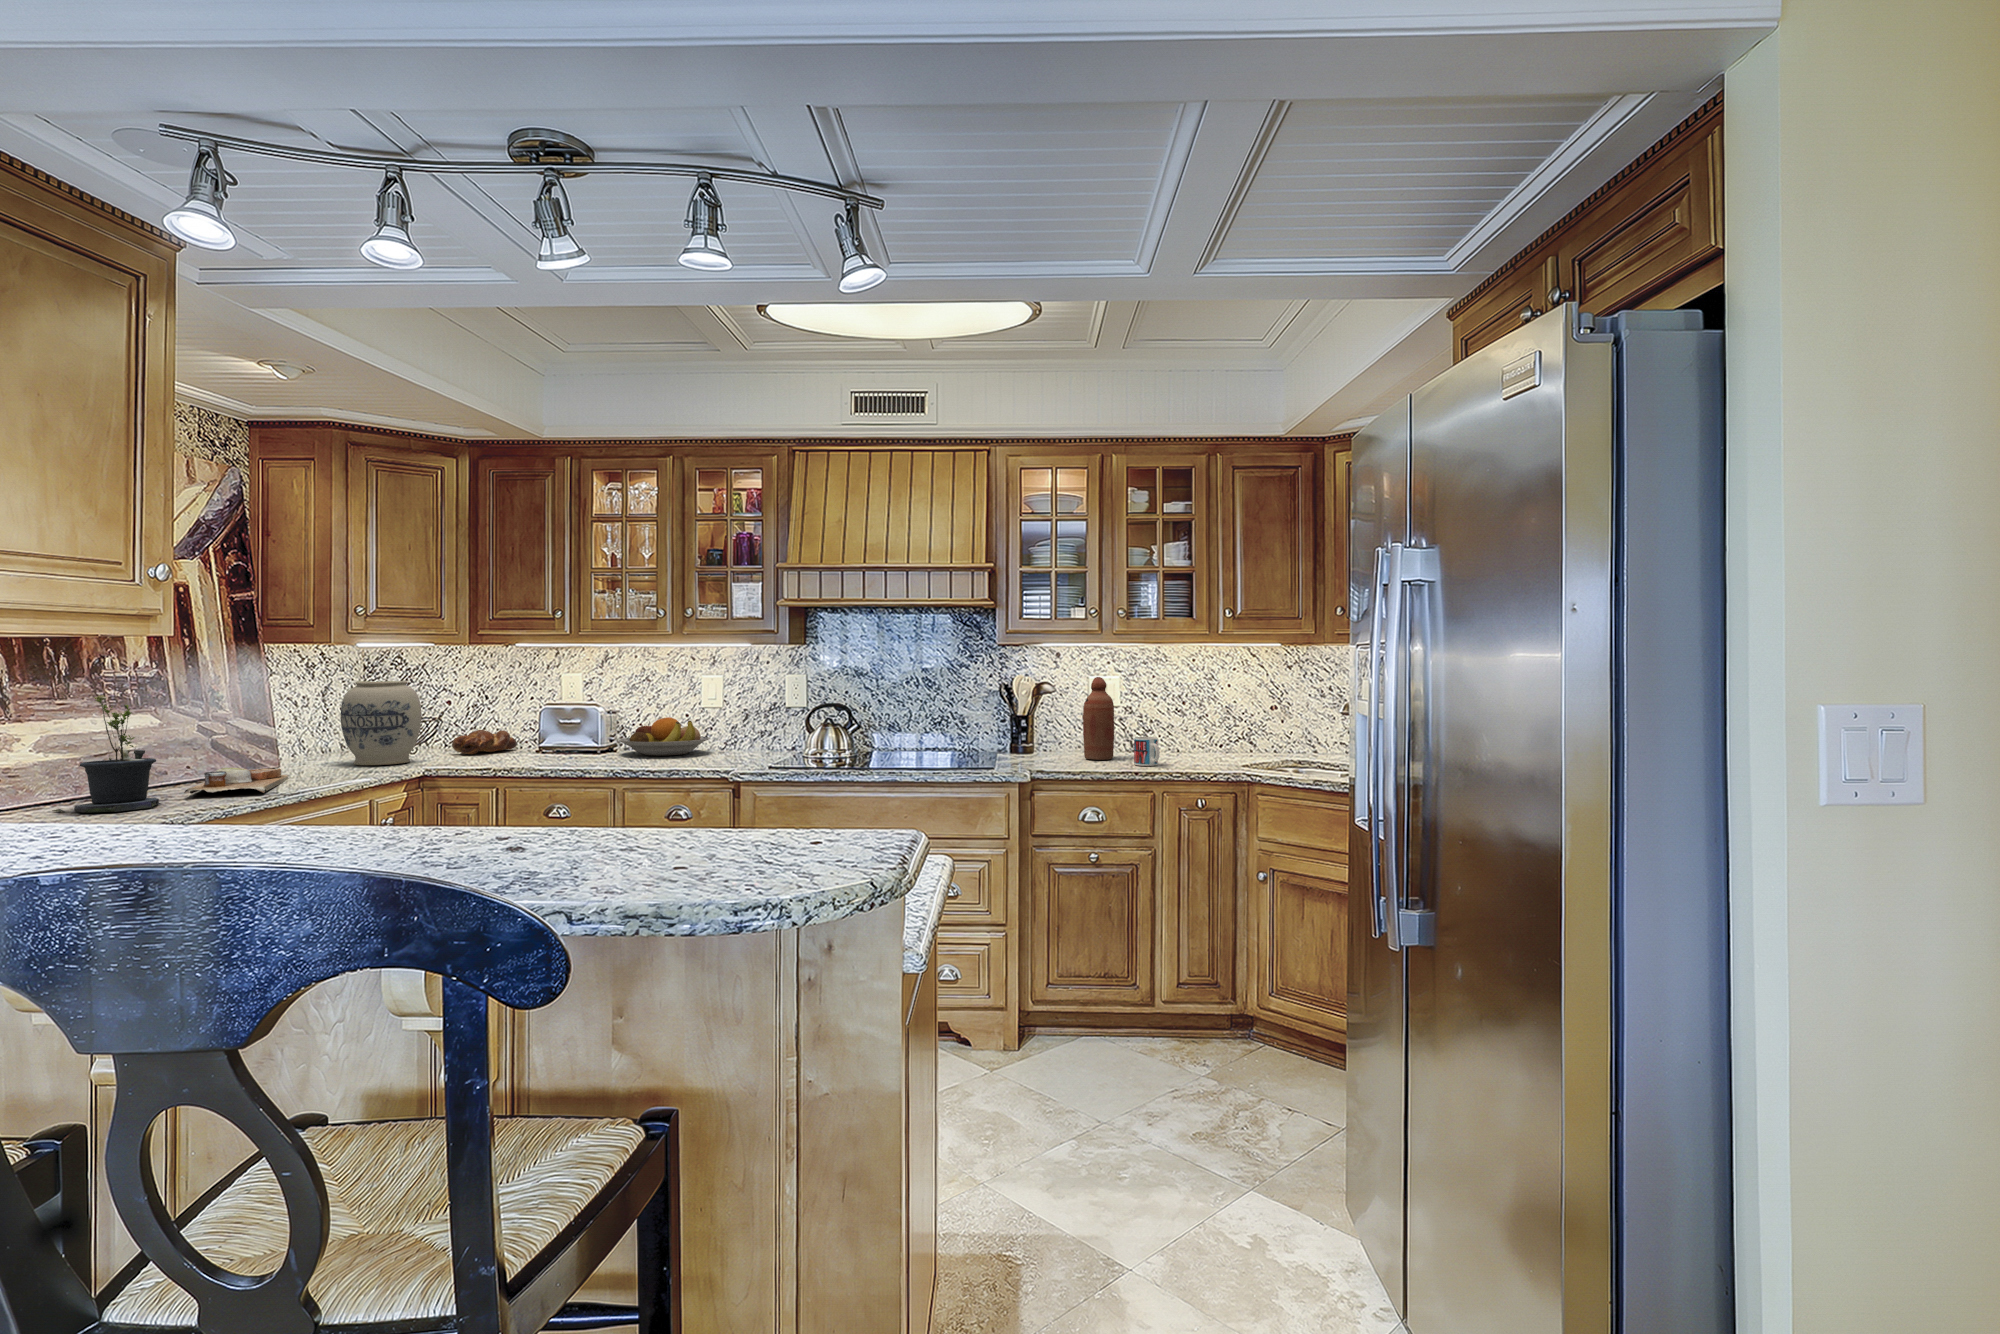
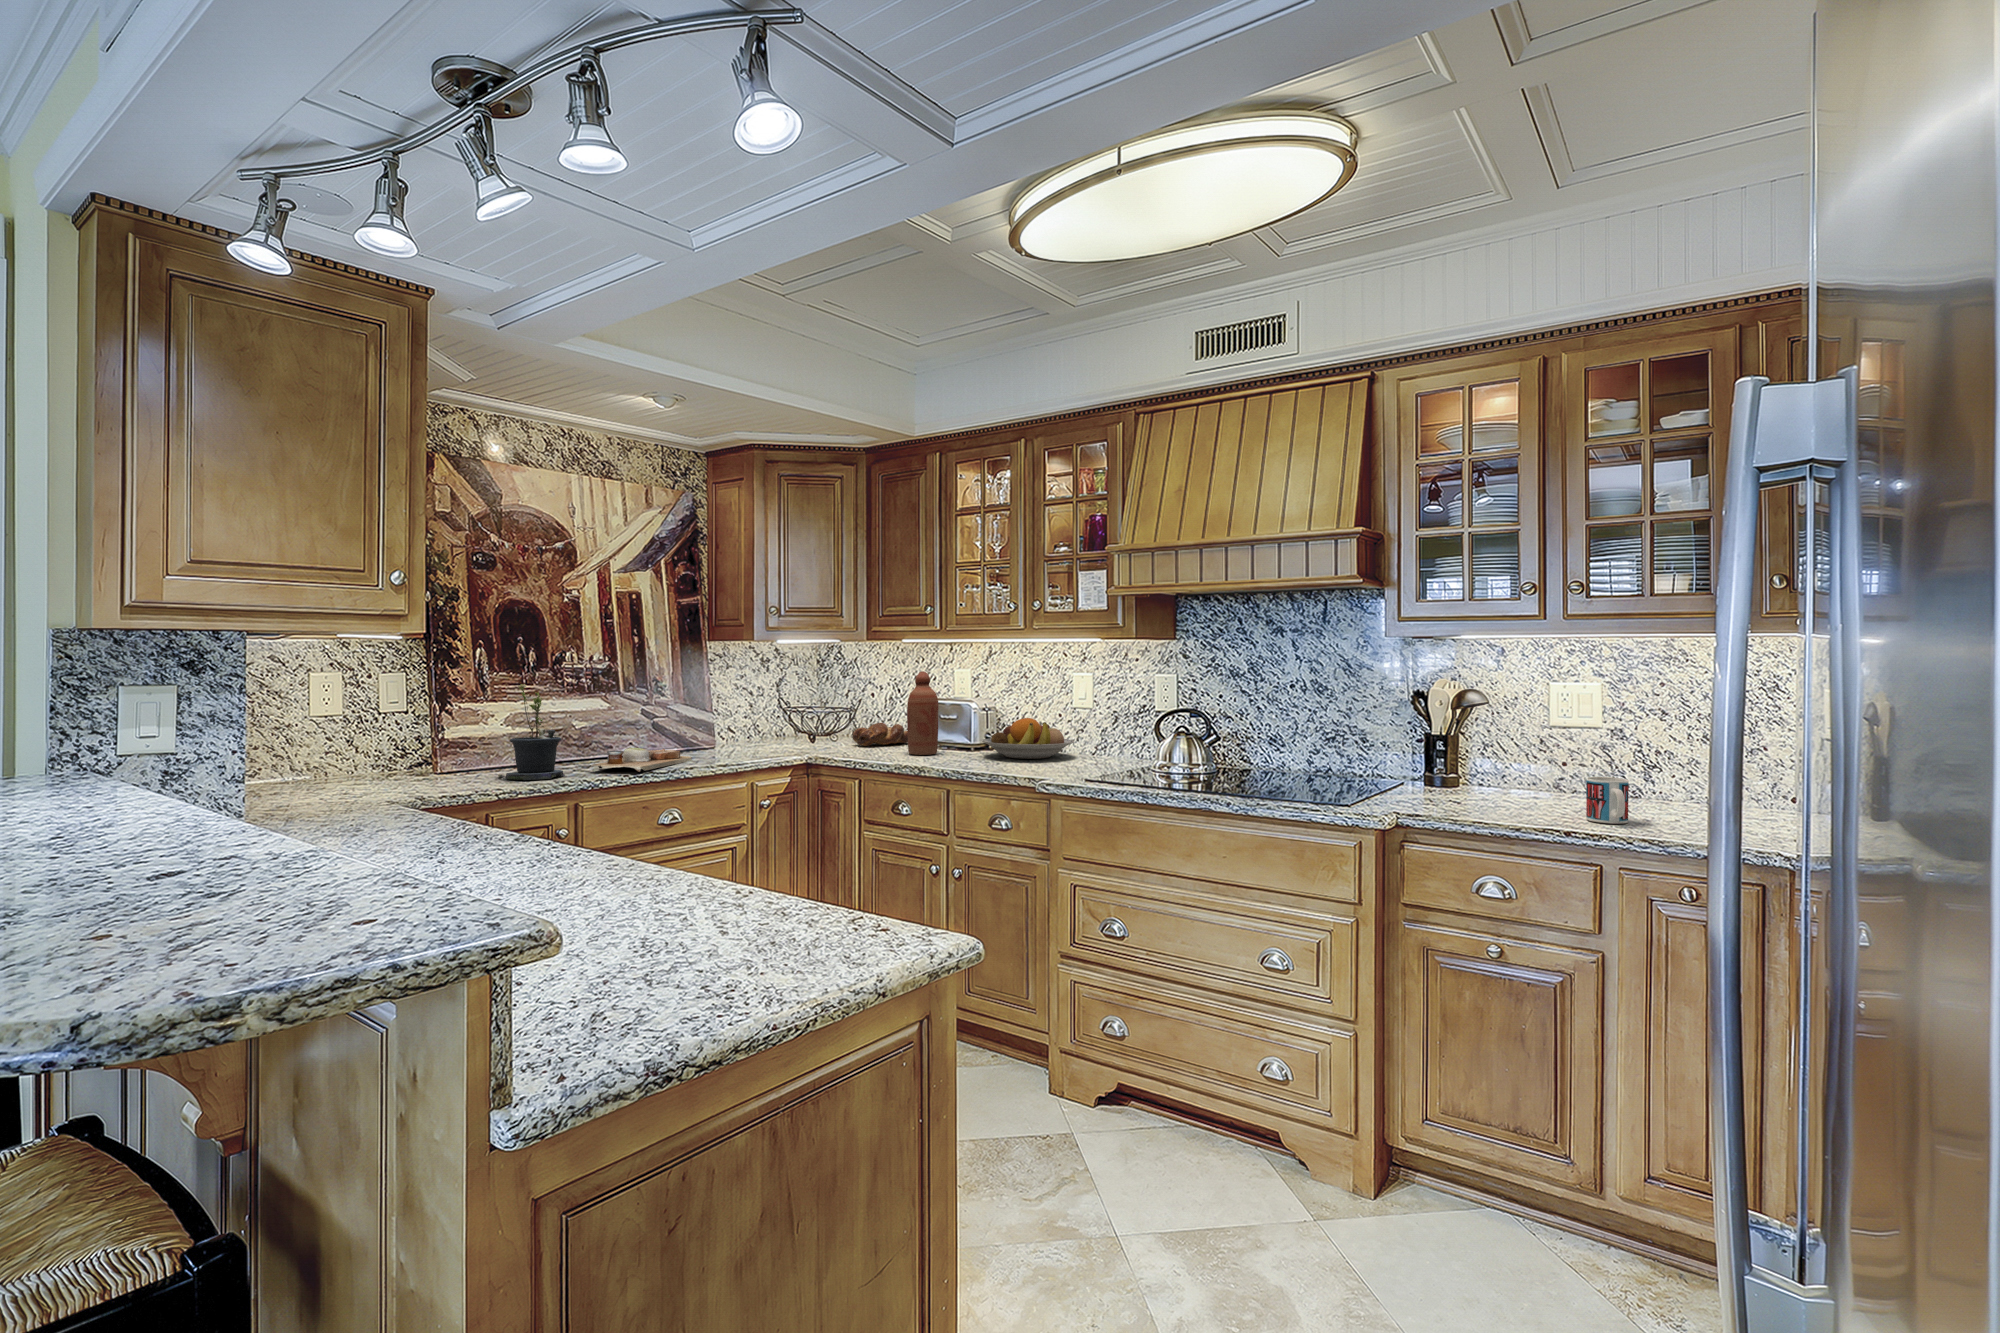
bottle: present [1083,677,1114,760] -> present [907,671,939,755]
vase: present [340,681,422,765] -> none [752,675,816,752]

